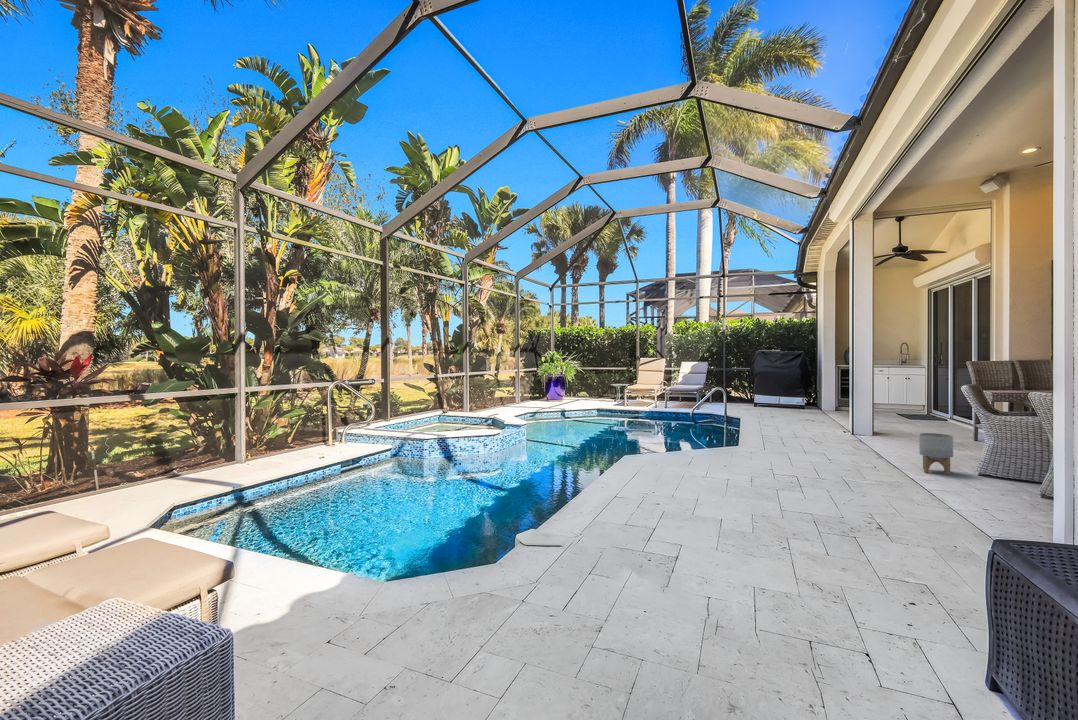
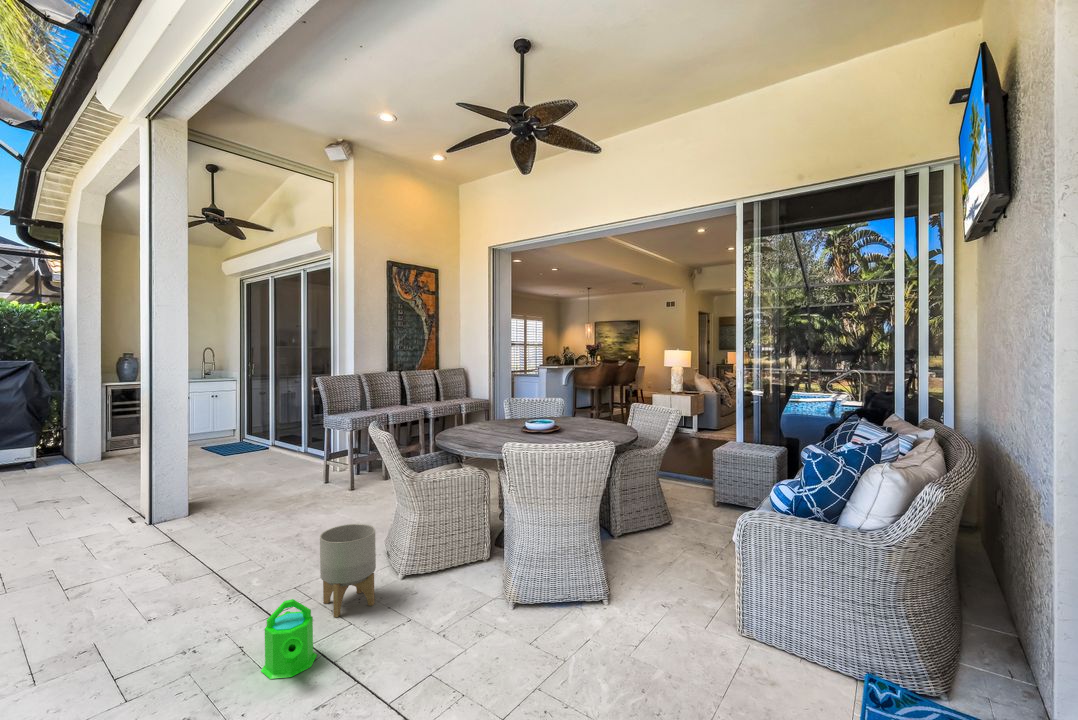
watering can: none [881,448,907,478] -> present [261,599,317,679]

